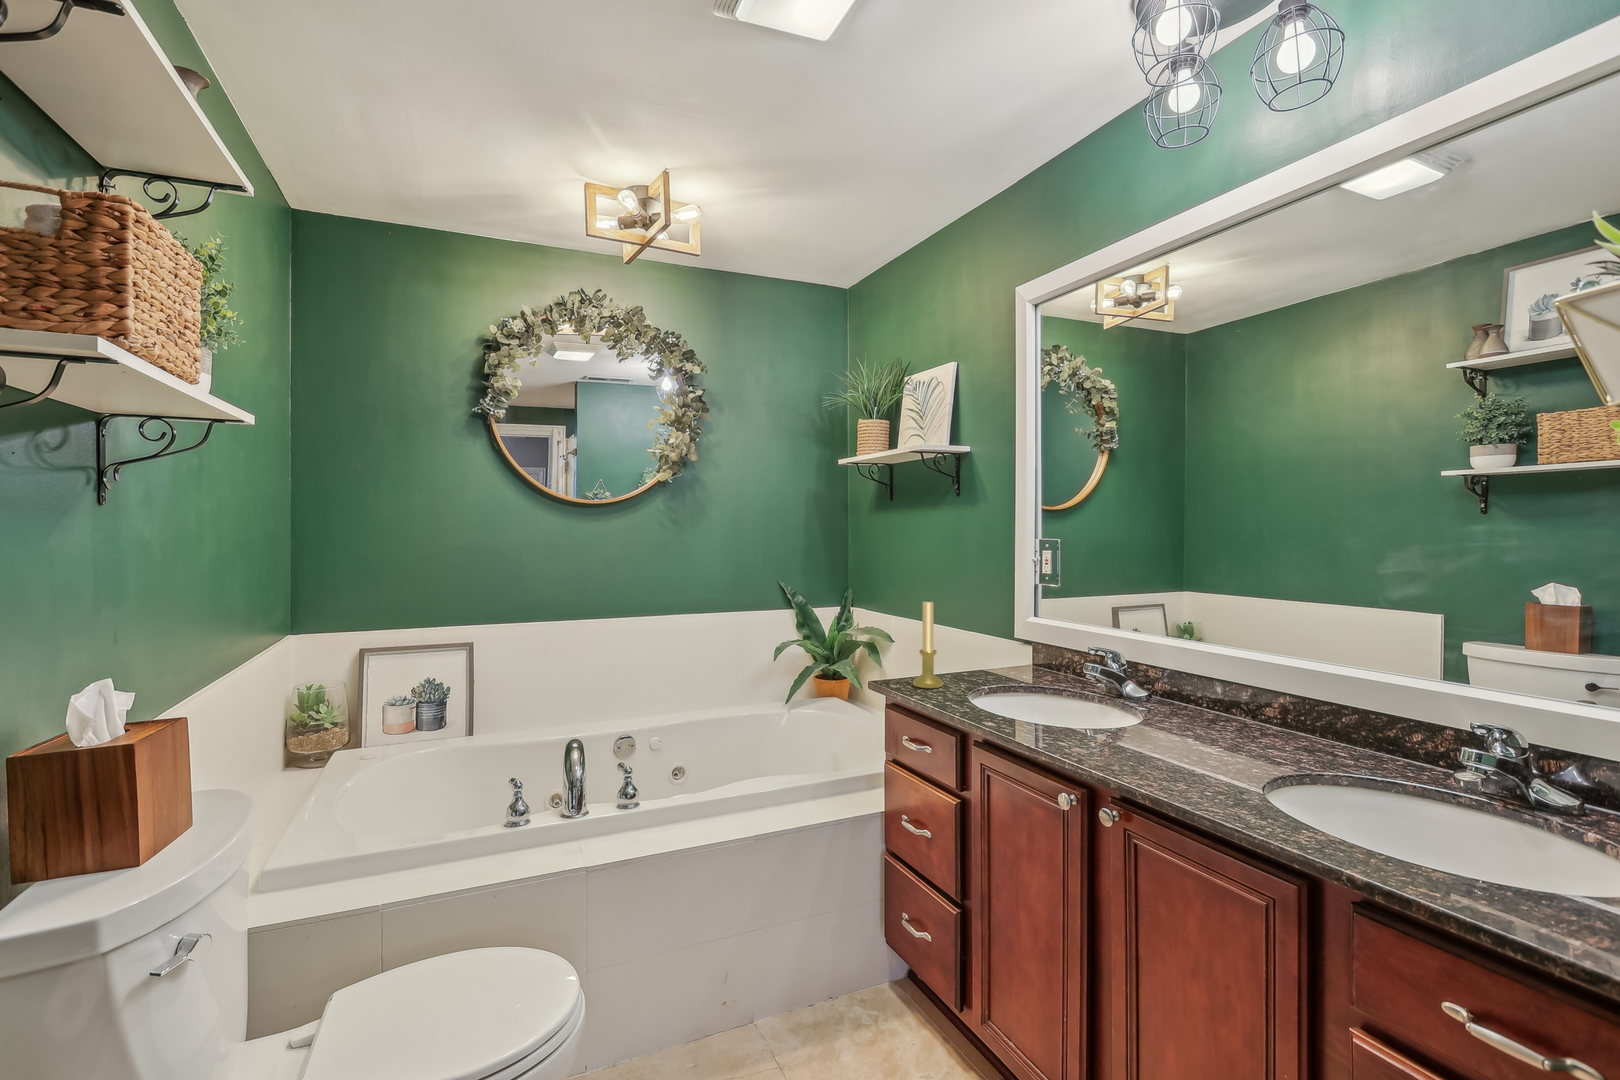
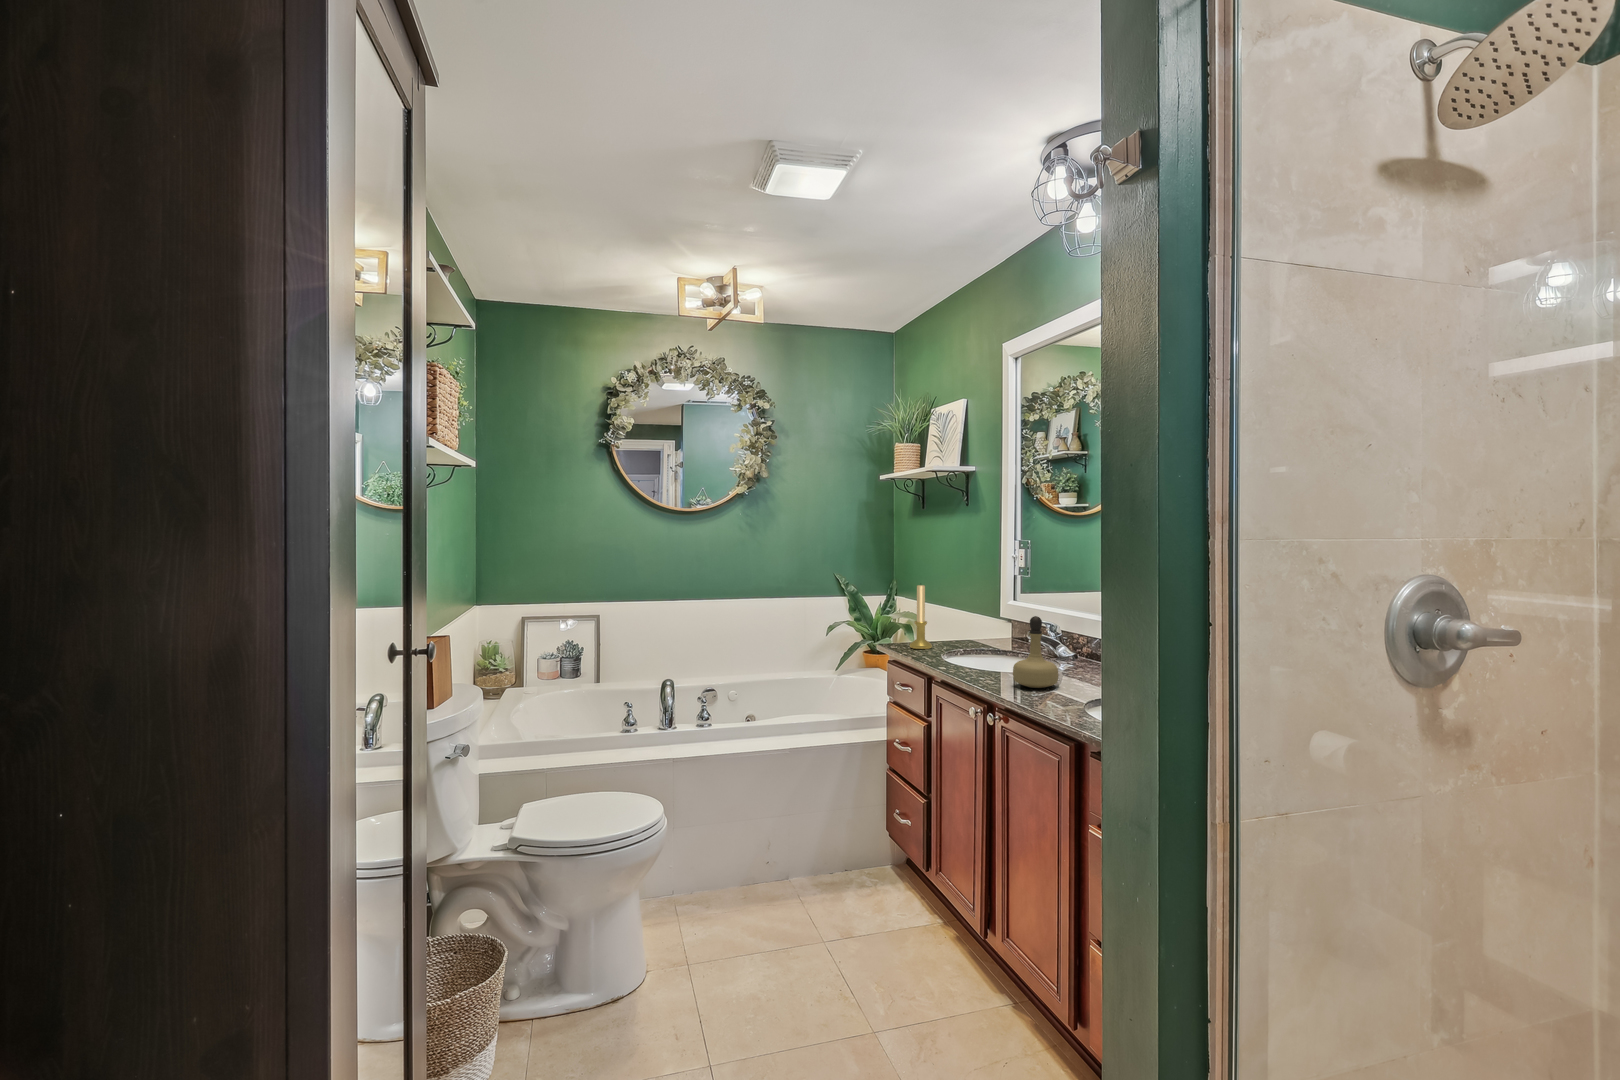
perfume bottle: none [1121,655,1192,763] -> present [1013,616,1058,688]

